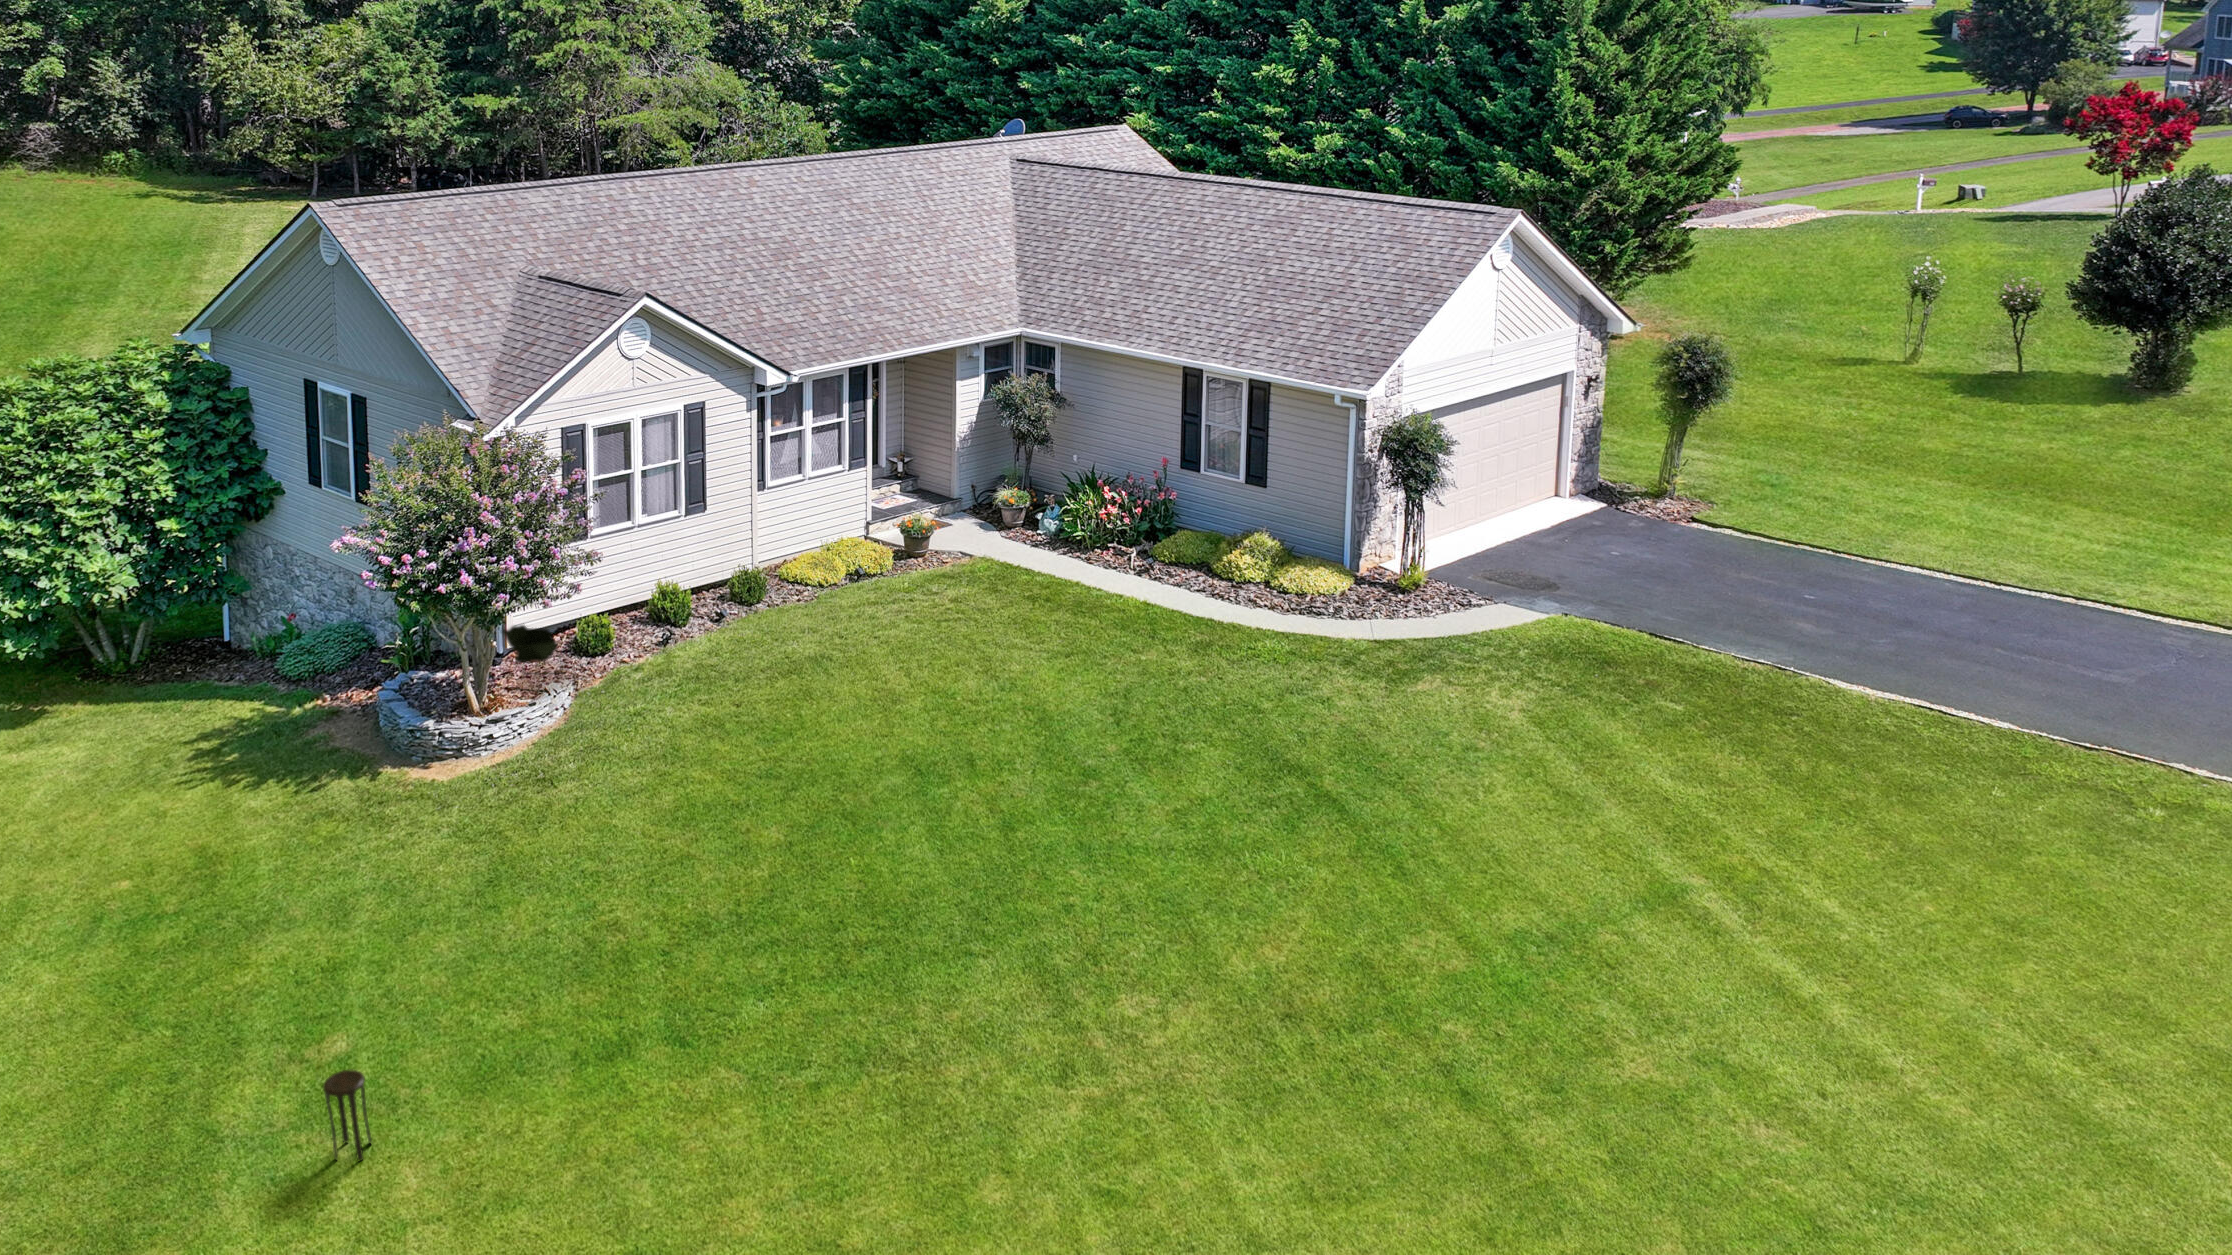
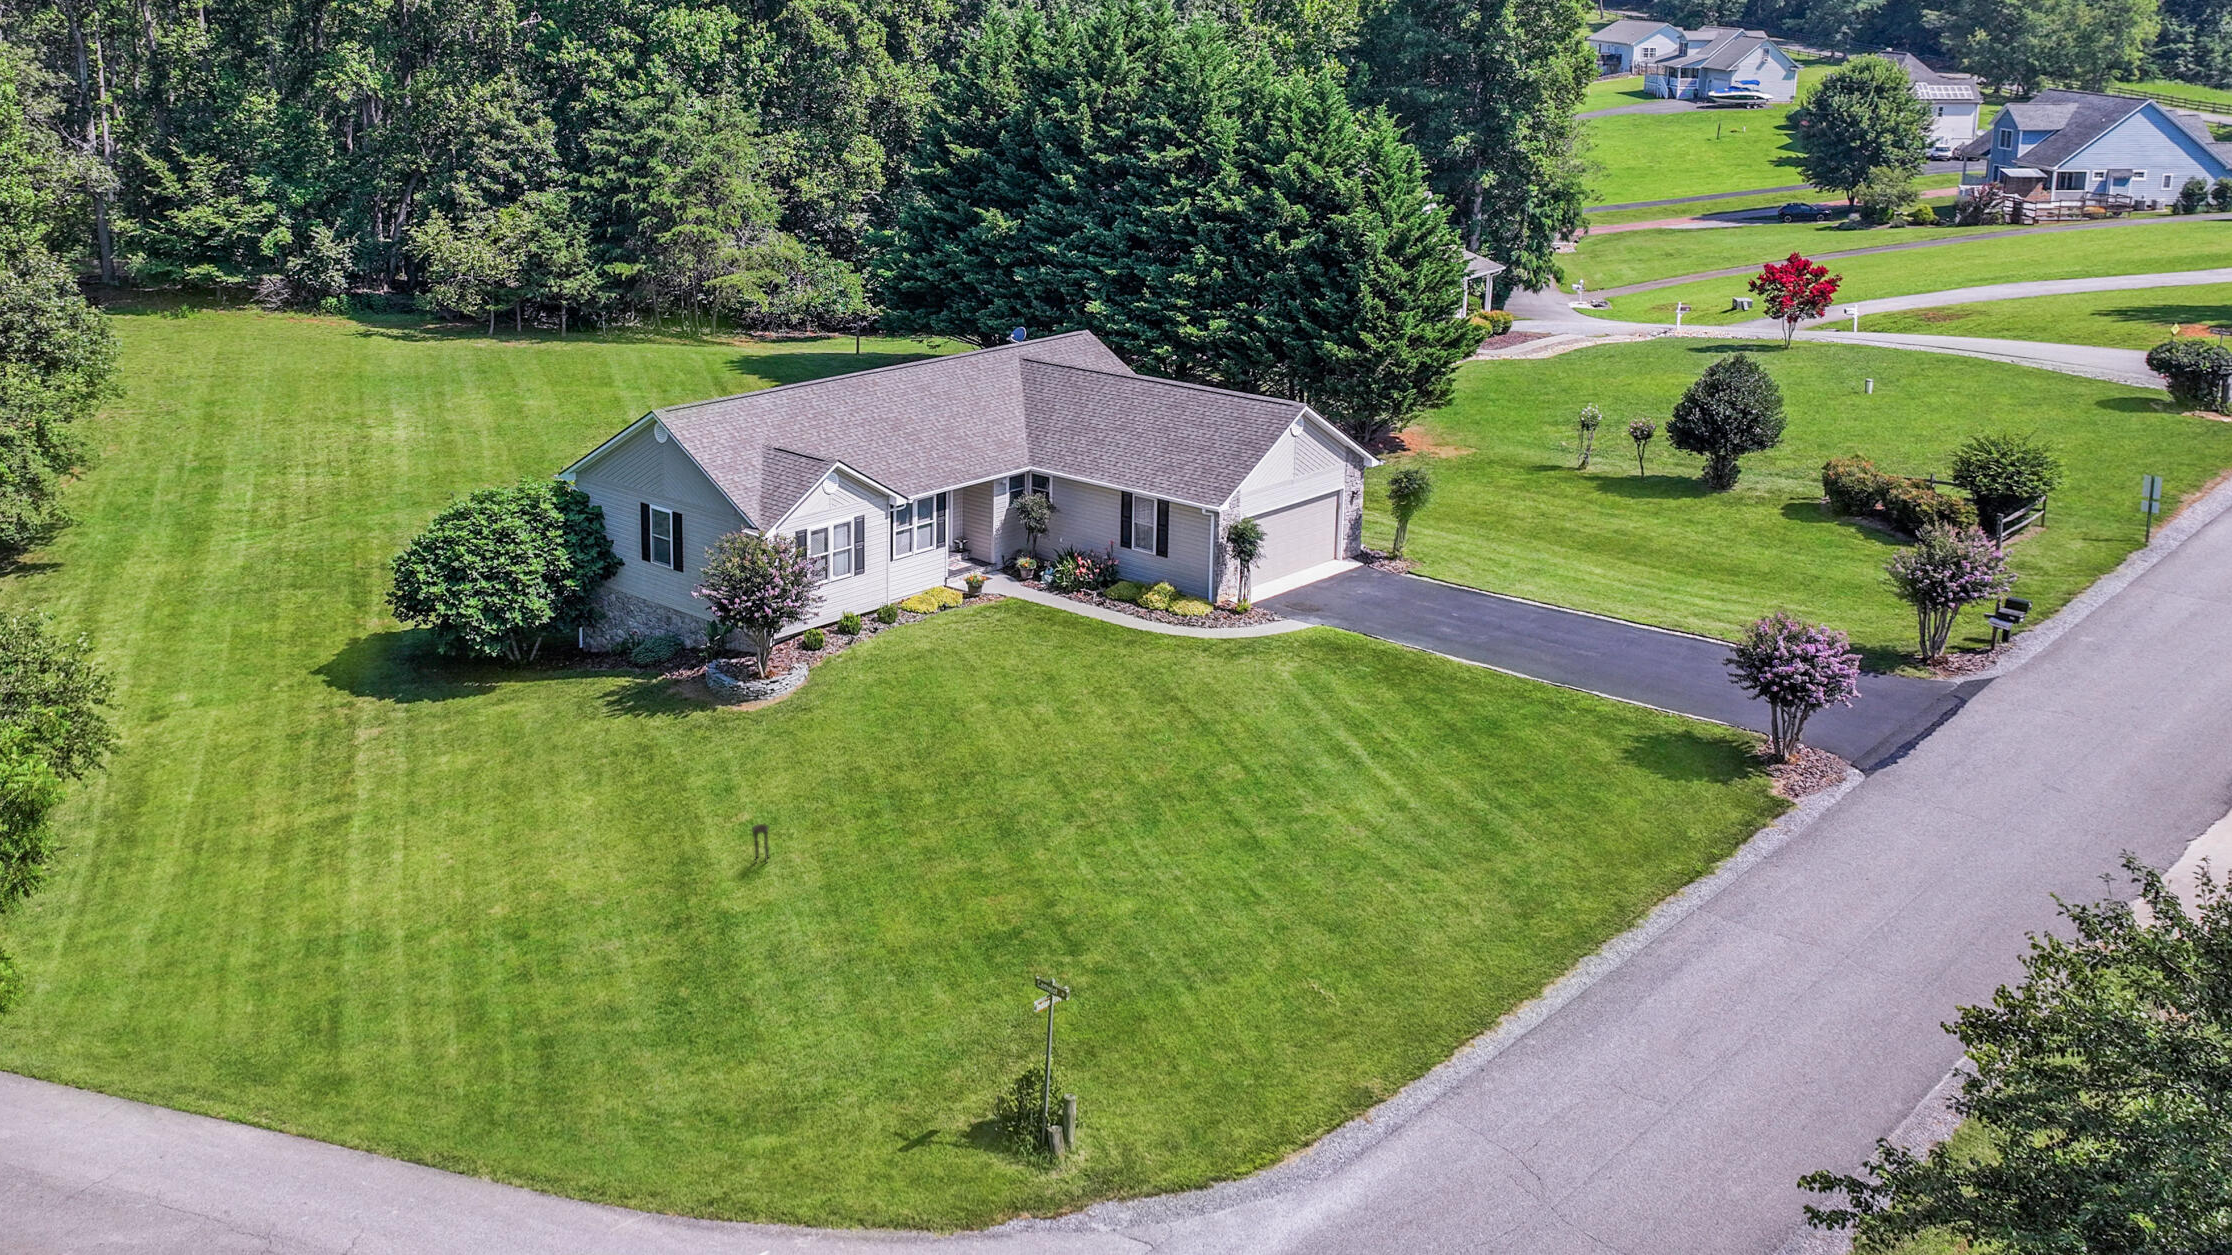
chair: present [503,625,559,690] -> none [761,629,792,671]

